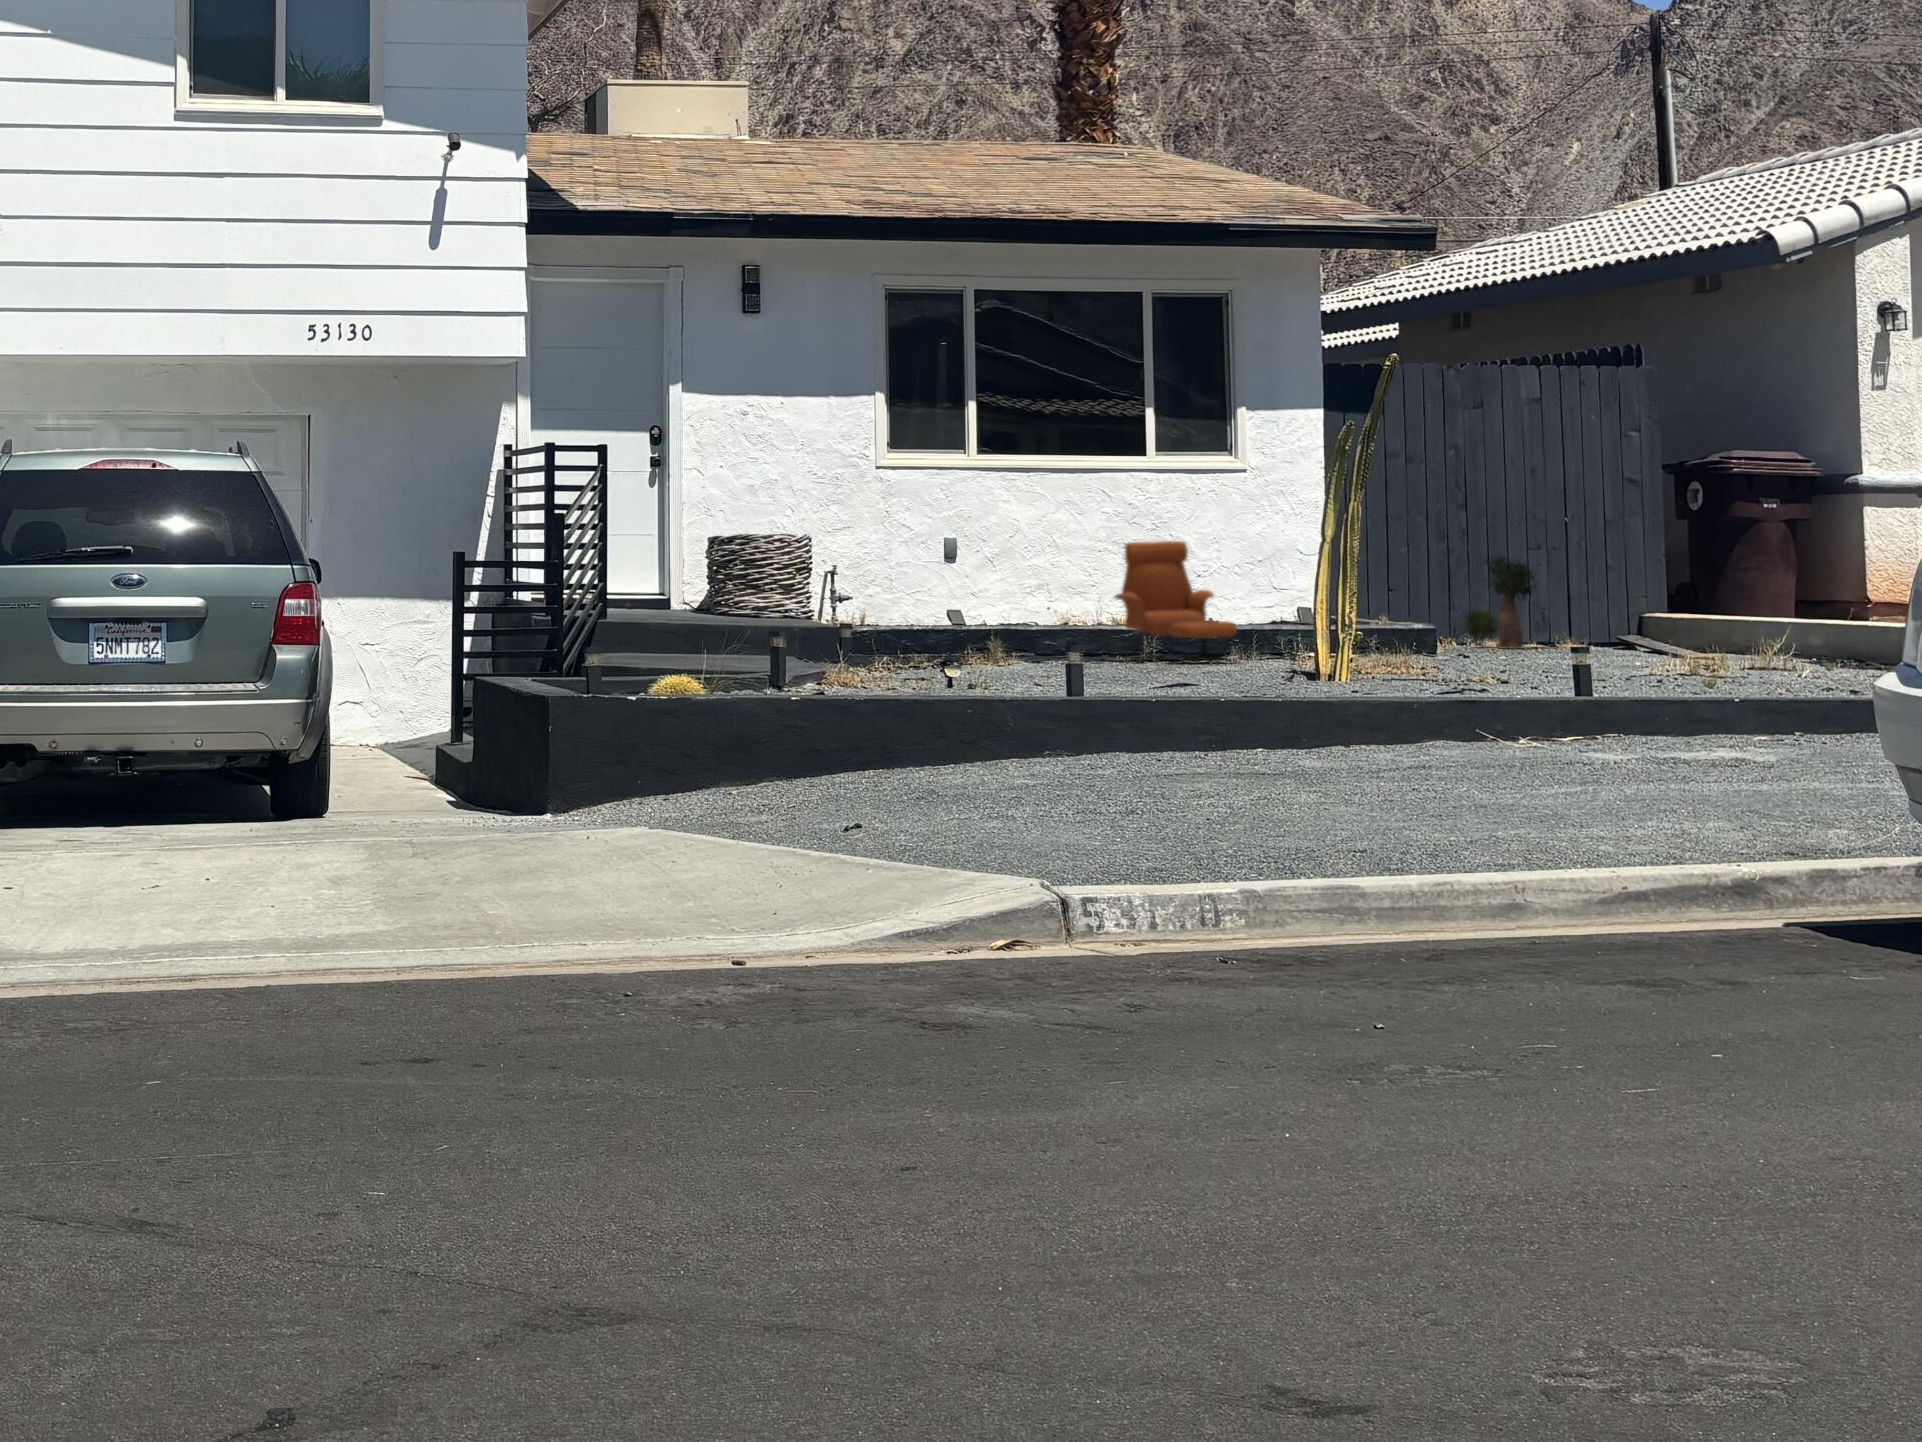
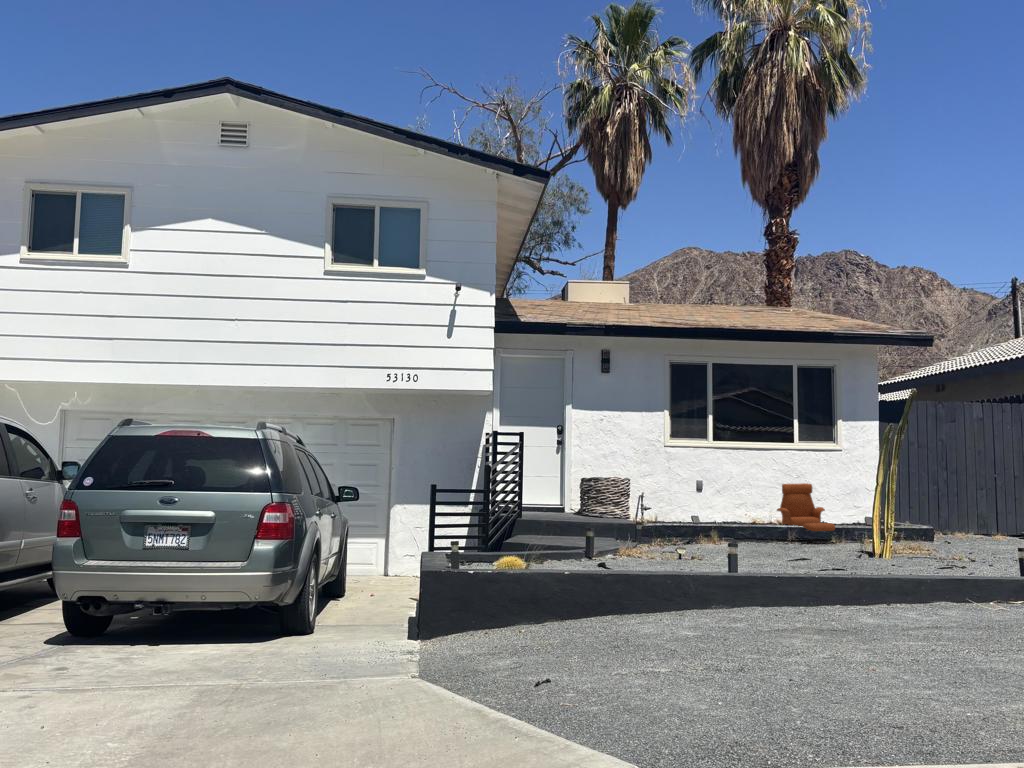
potted plant: present [1464,556,1536,649] -> none [944,492,982,537]

